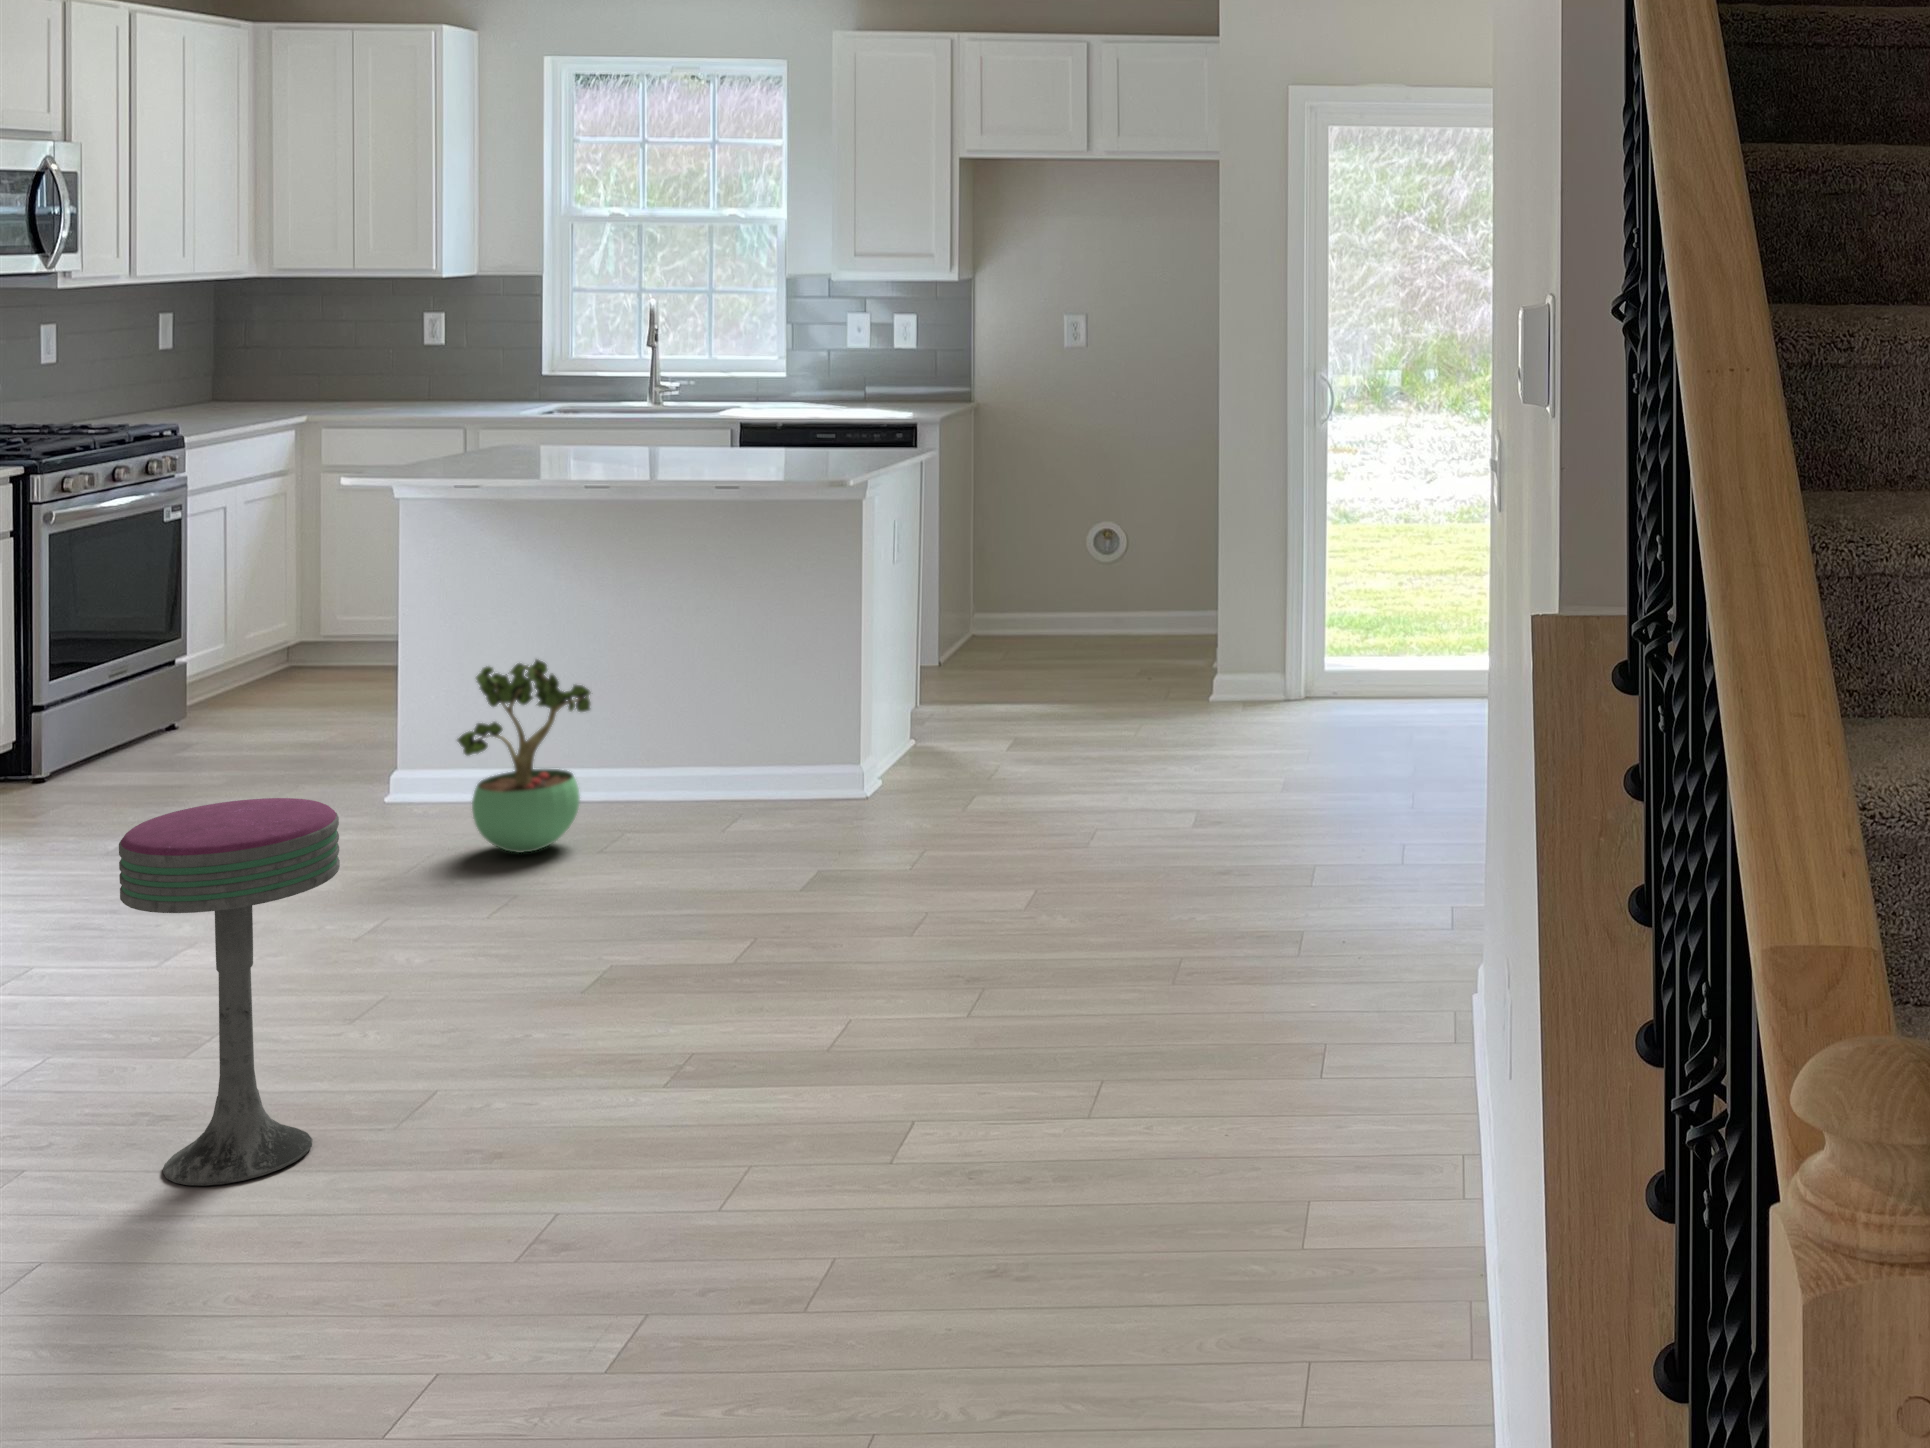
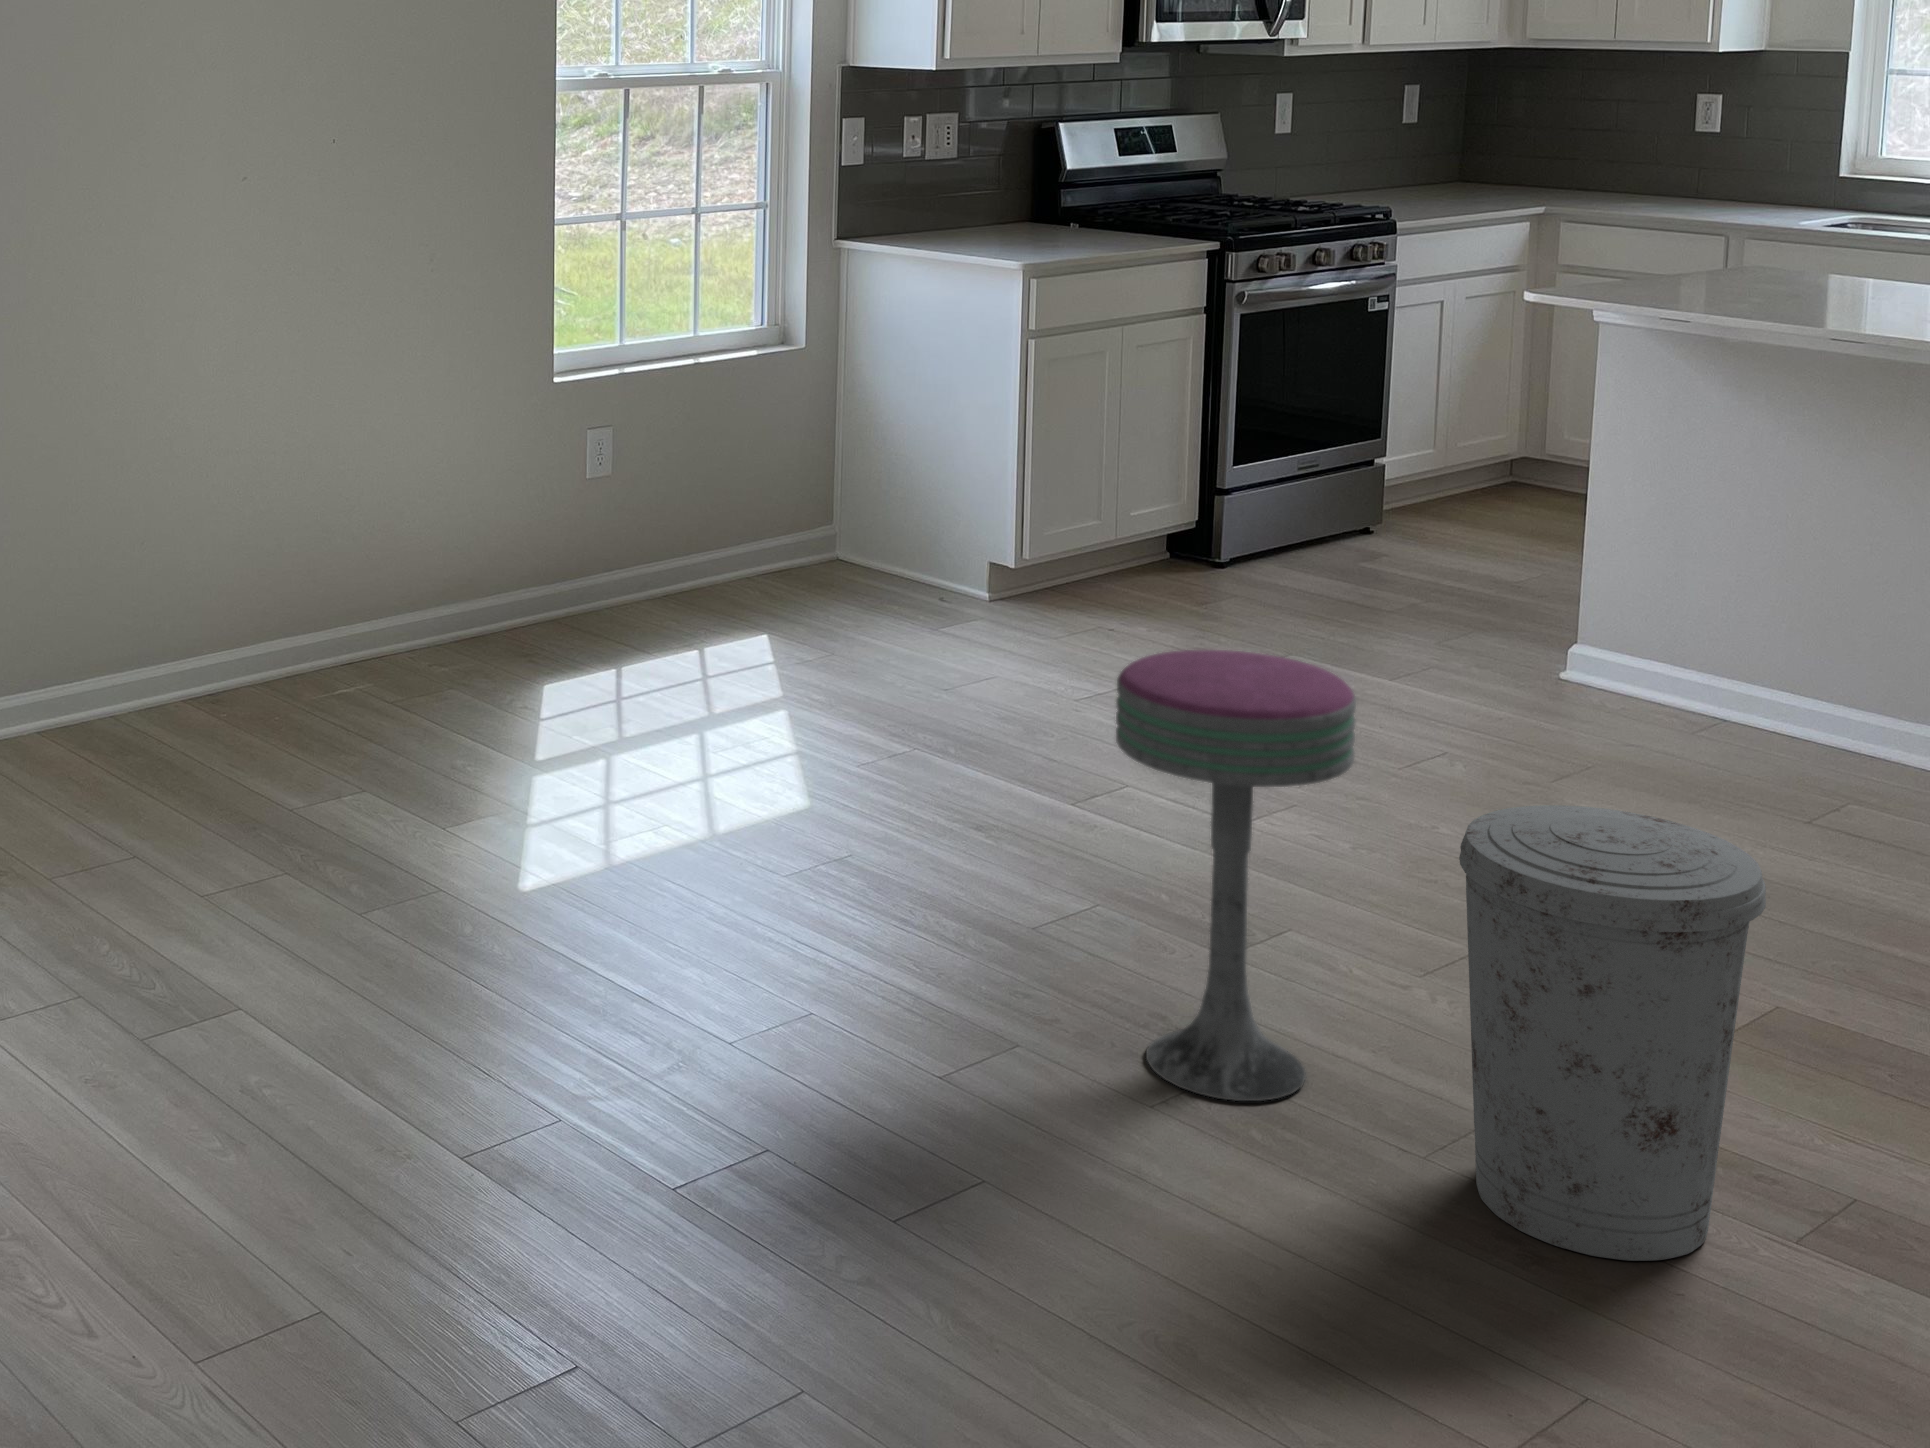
potted plant: present [457,660,591,852] -> none [1615,537,1799,783]
trash can: none [444,844,658,1172] -> present [1459,805,1766,1261]

